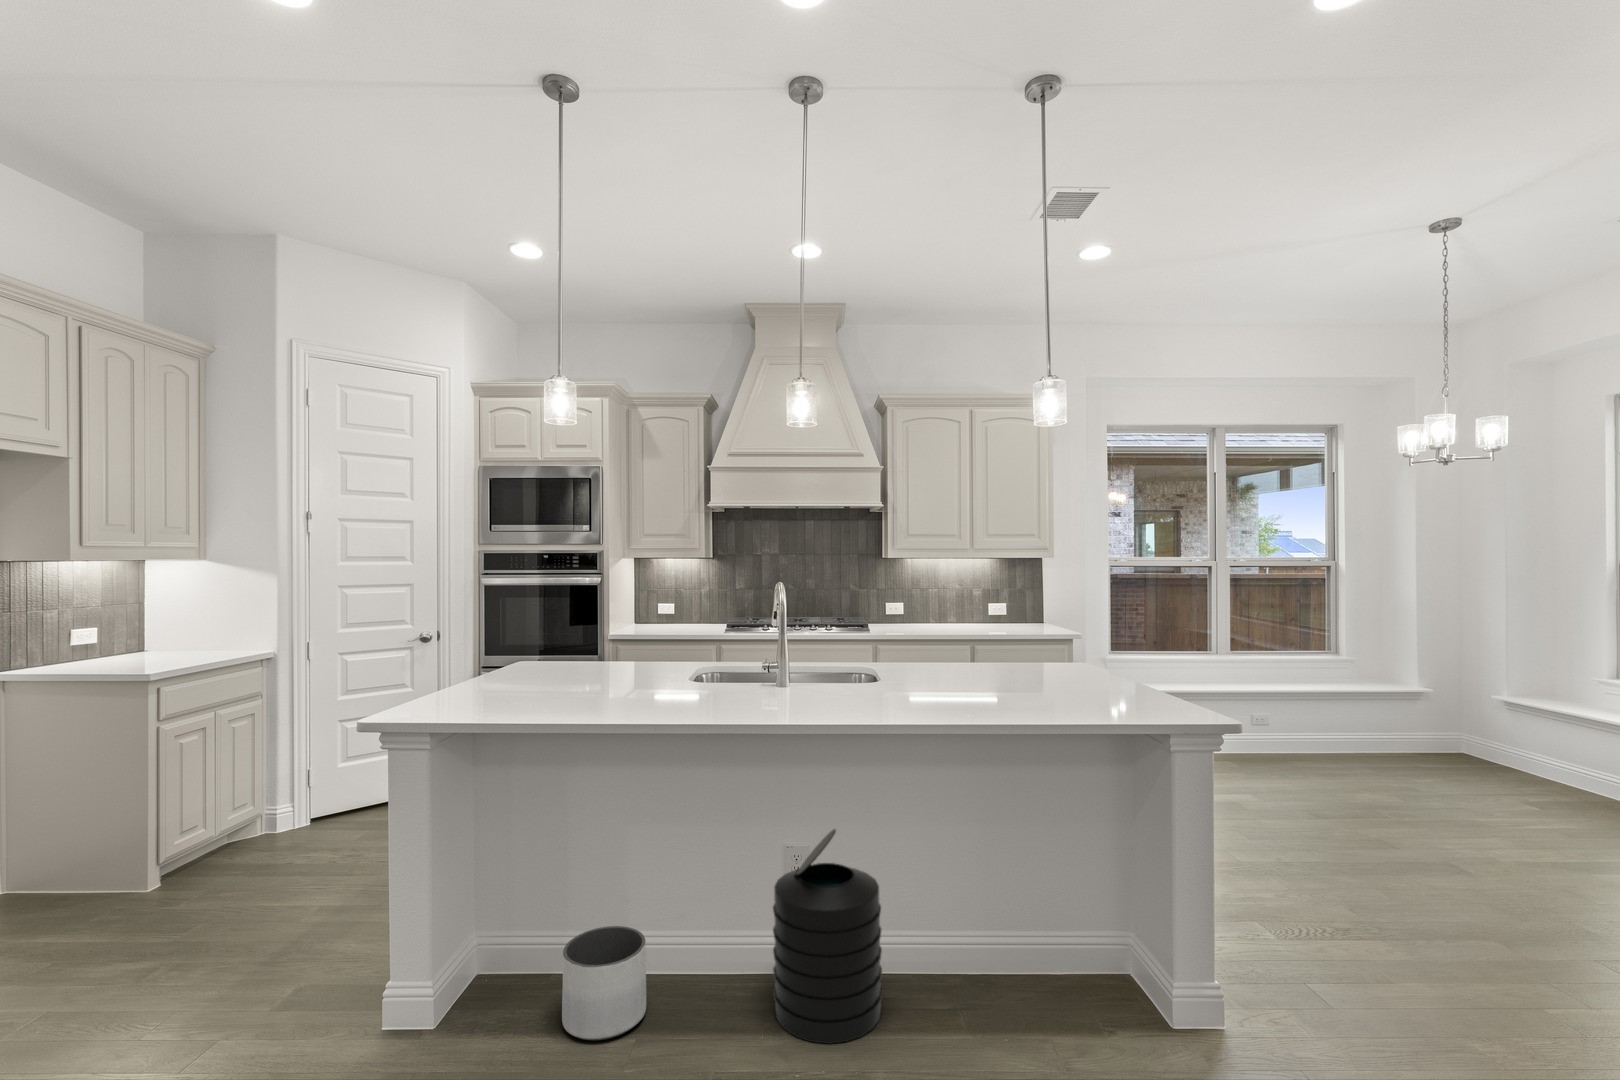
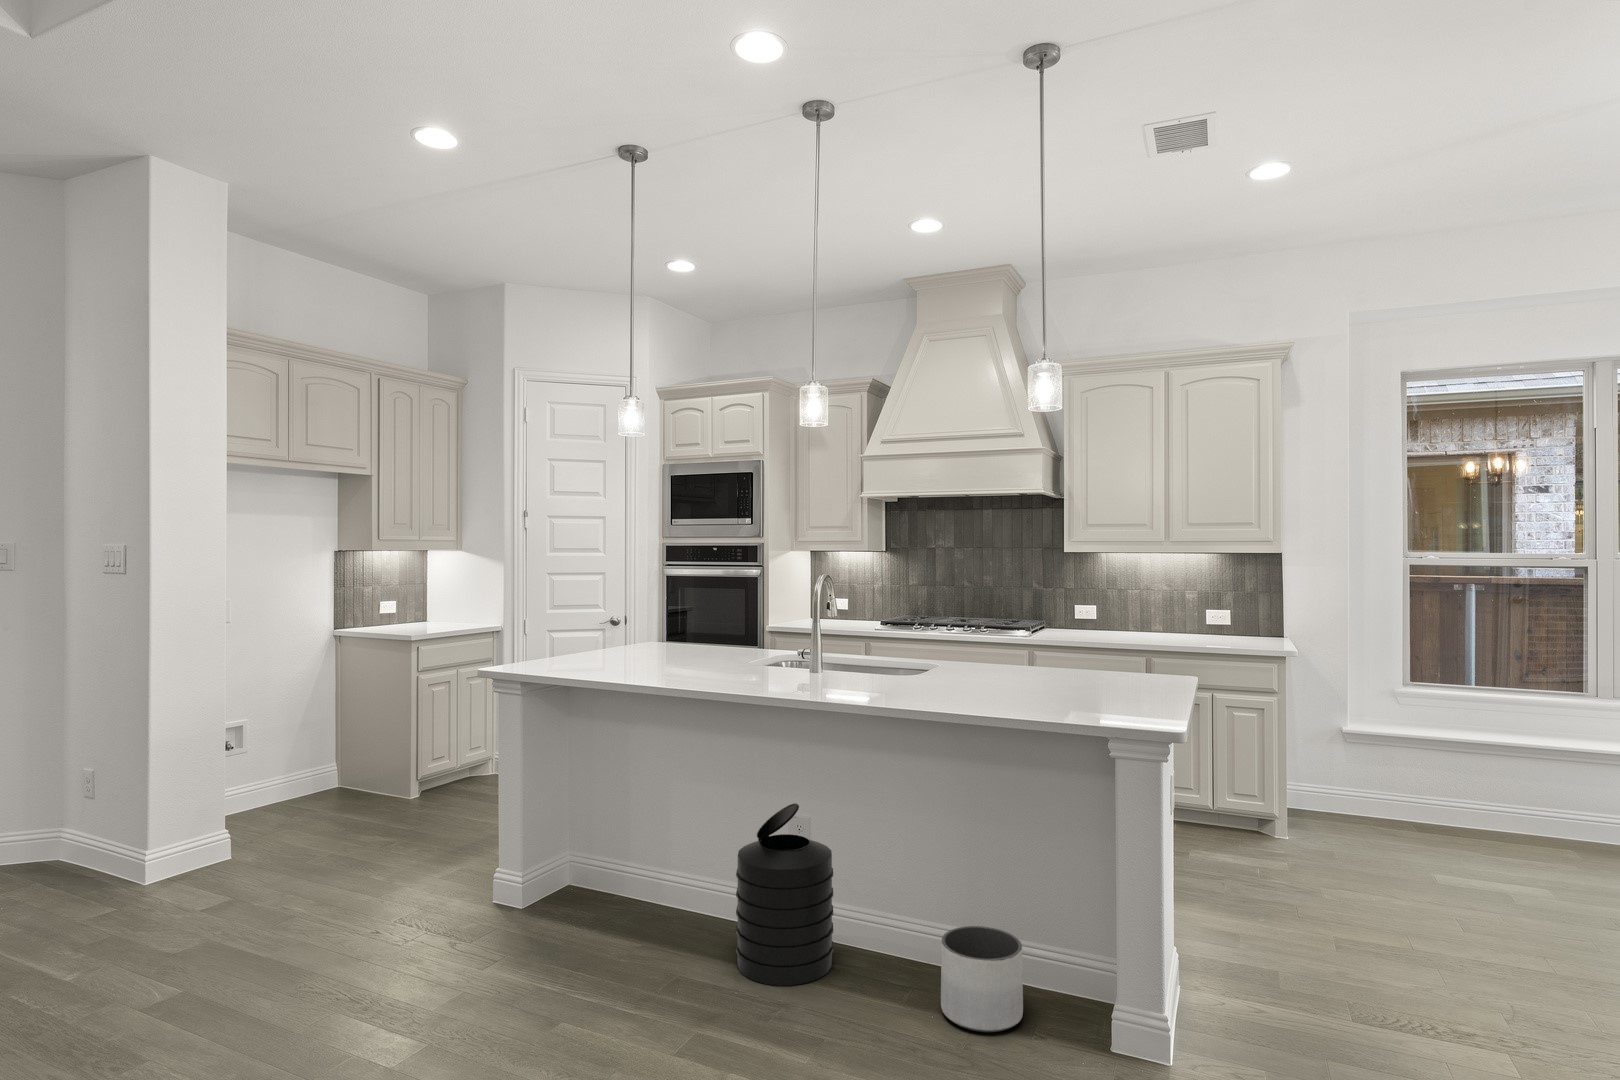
planter: present [562,926,646,1040] -> present [941,926,1023,1032]

